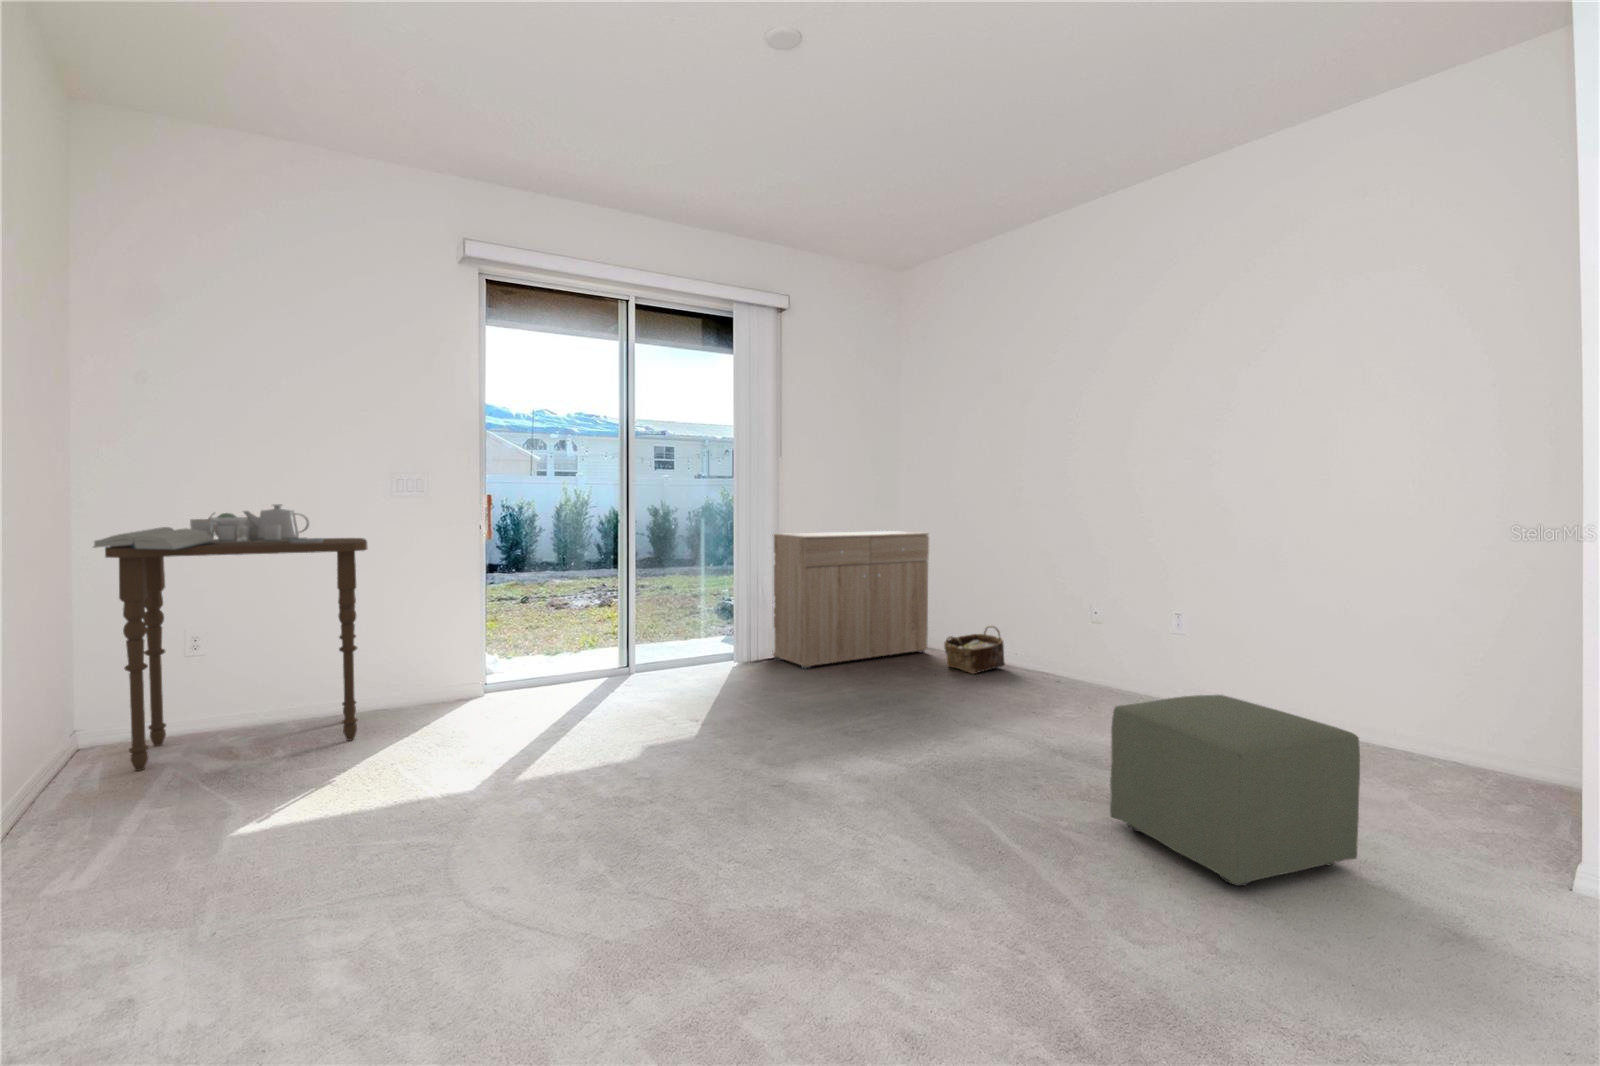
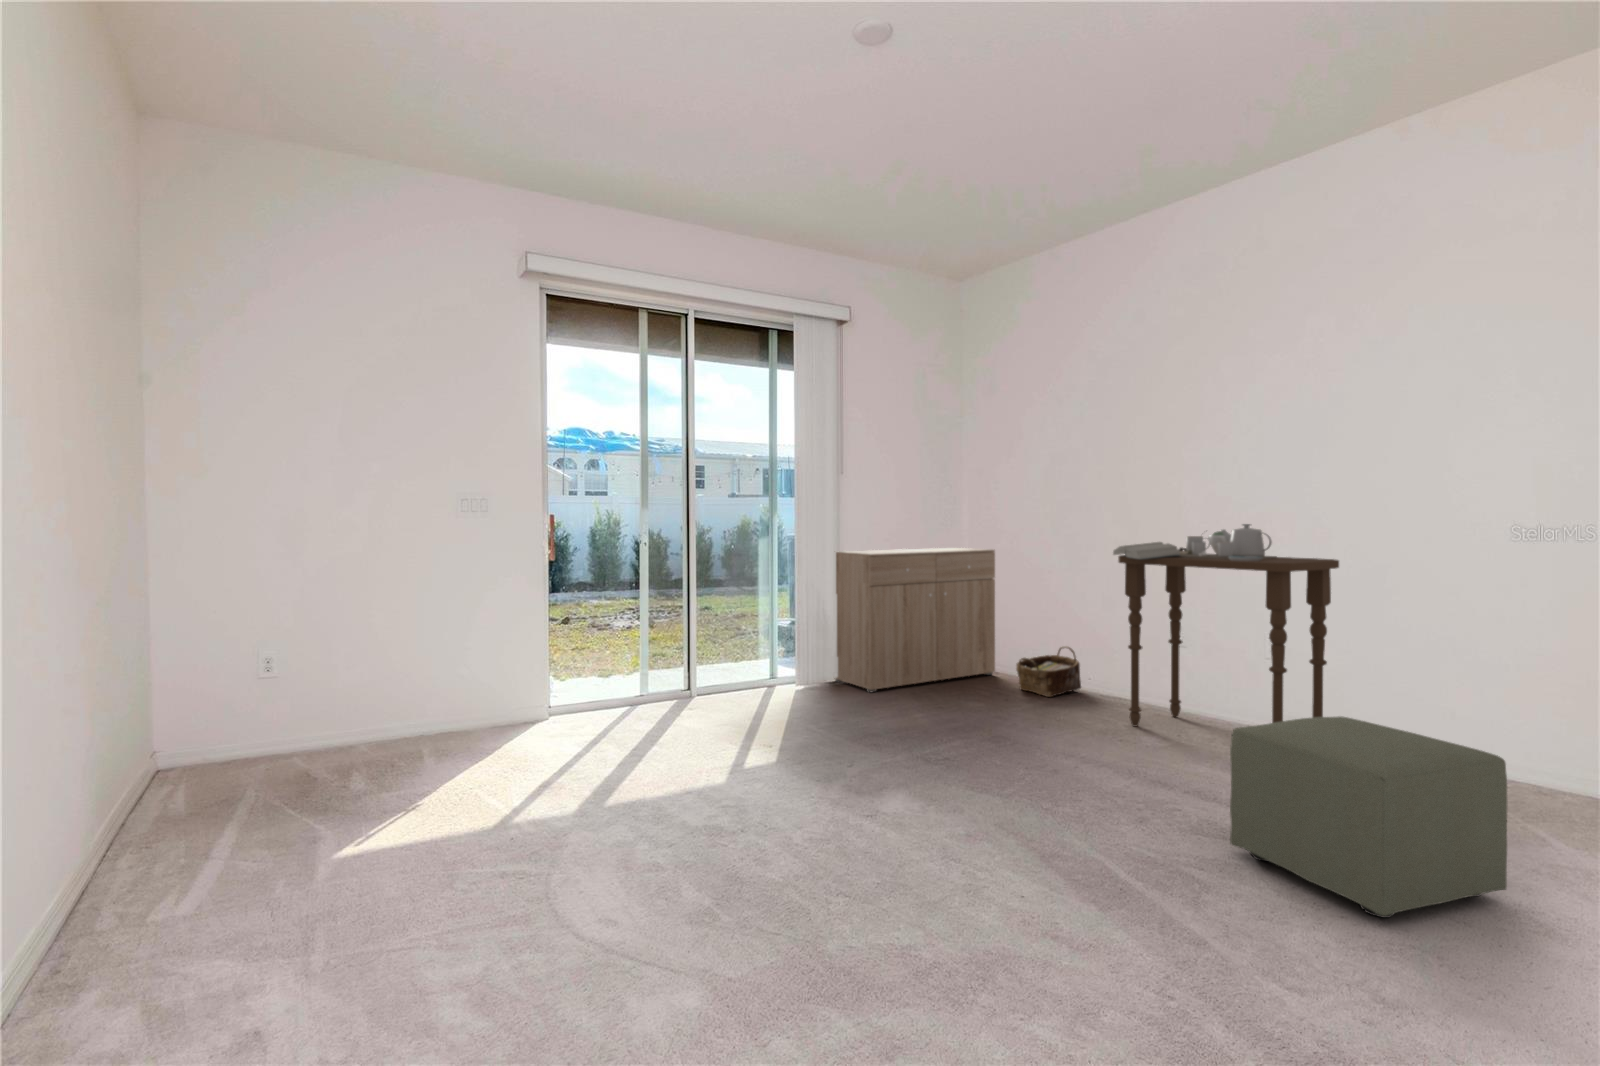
side table: present [94,505,368,771] -> present [1113,524,1339,726]

